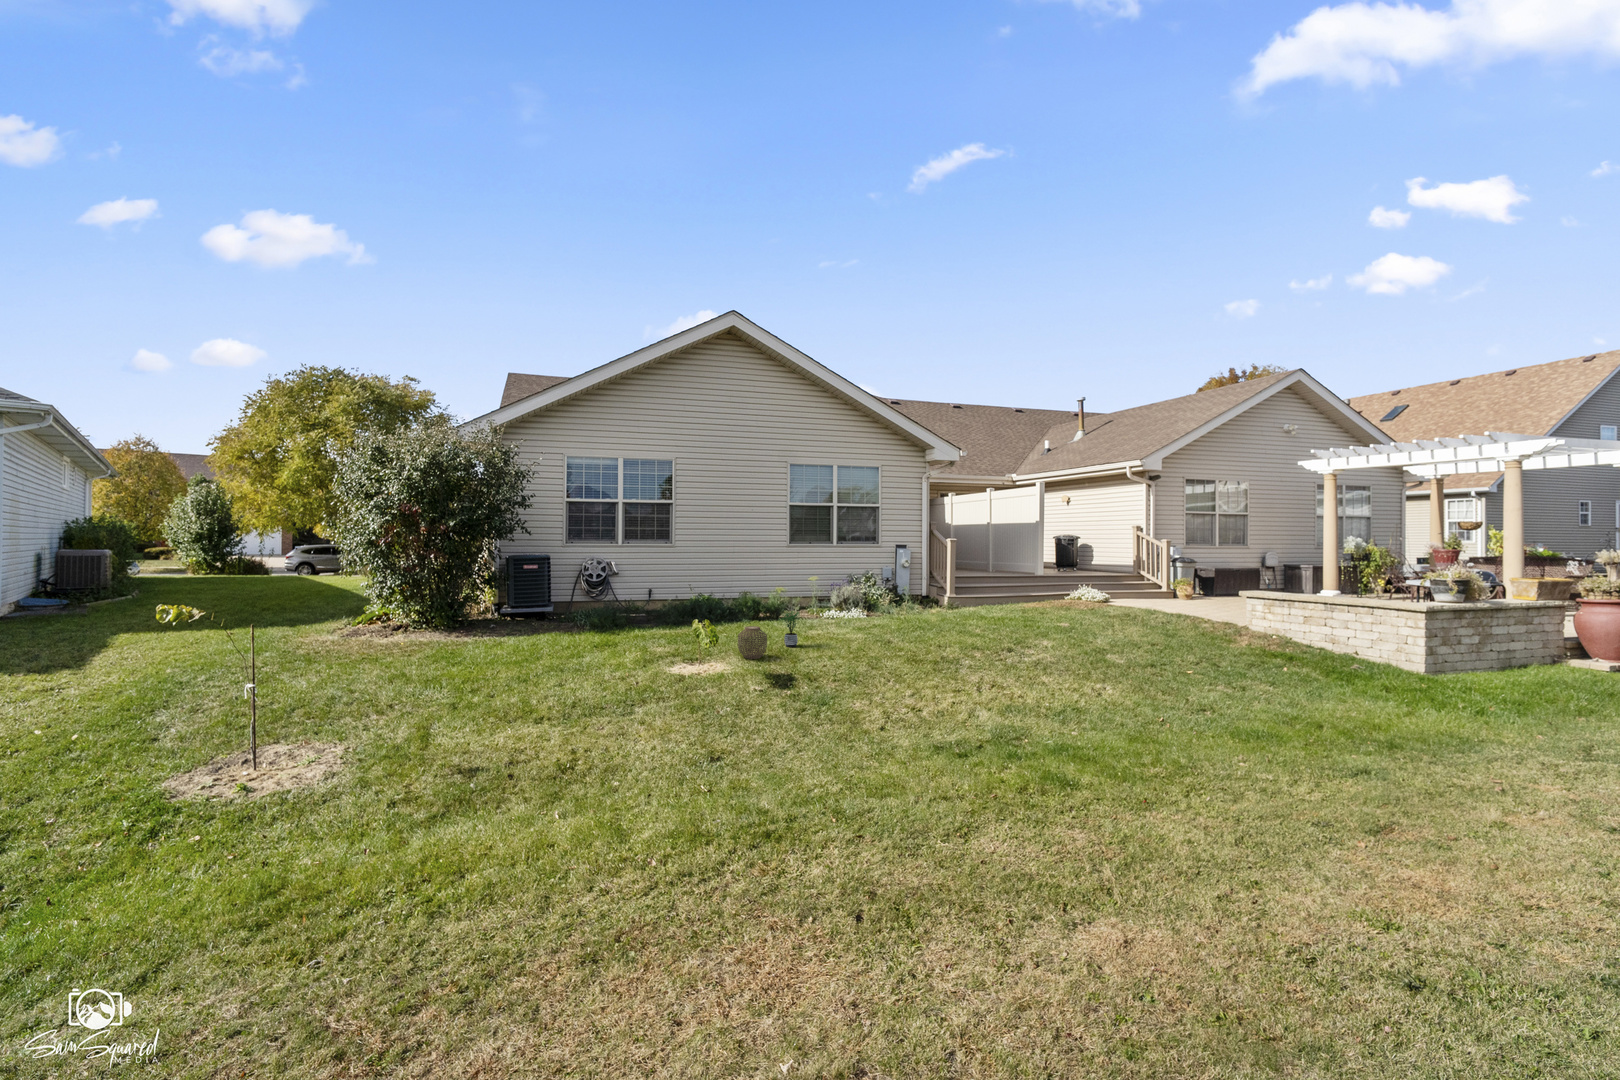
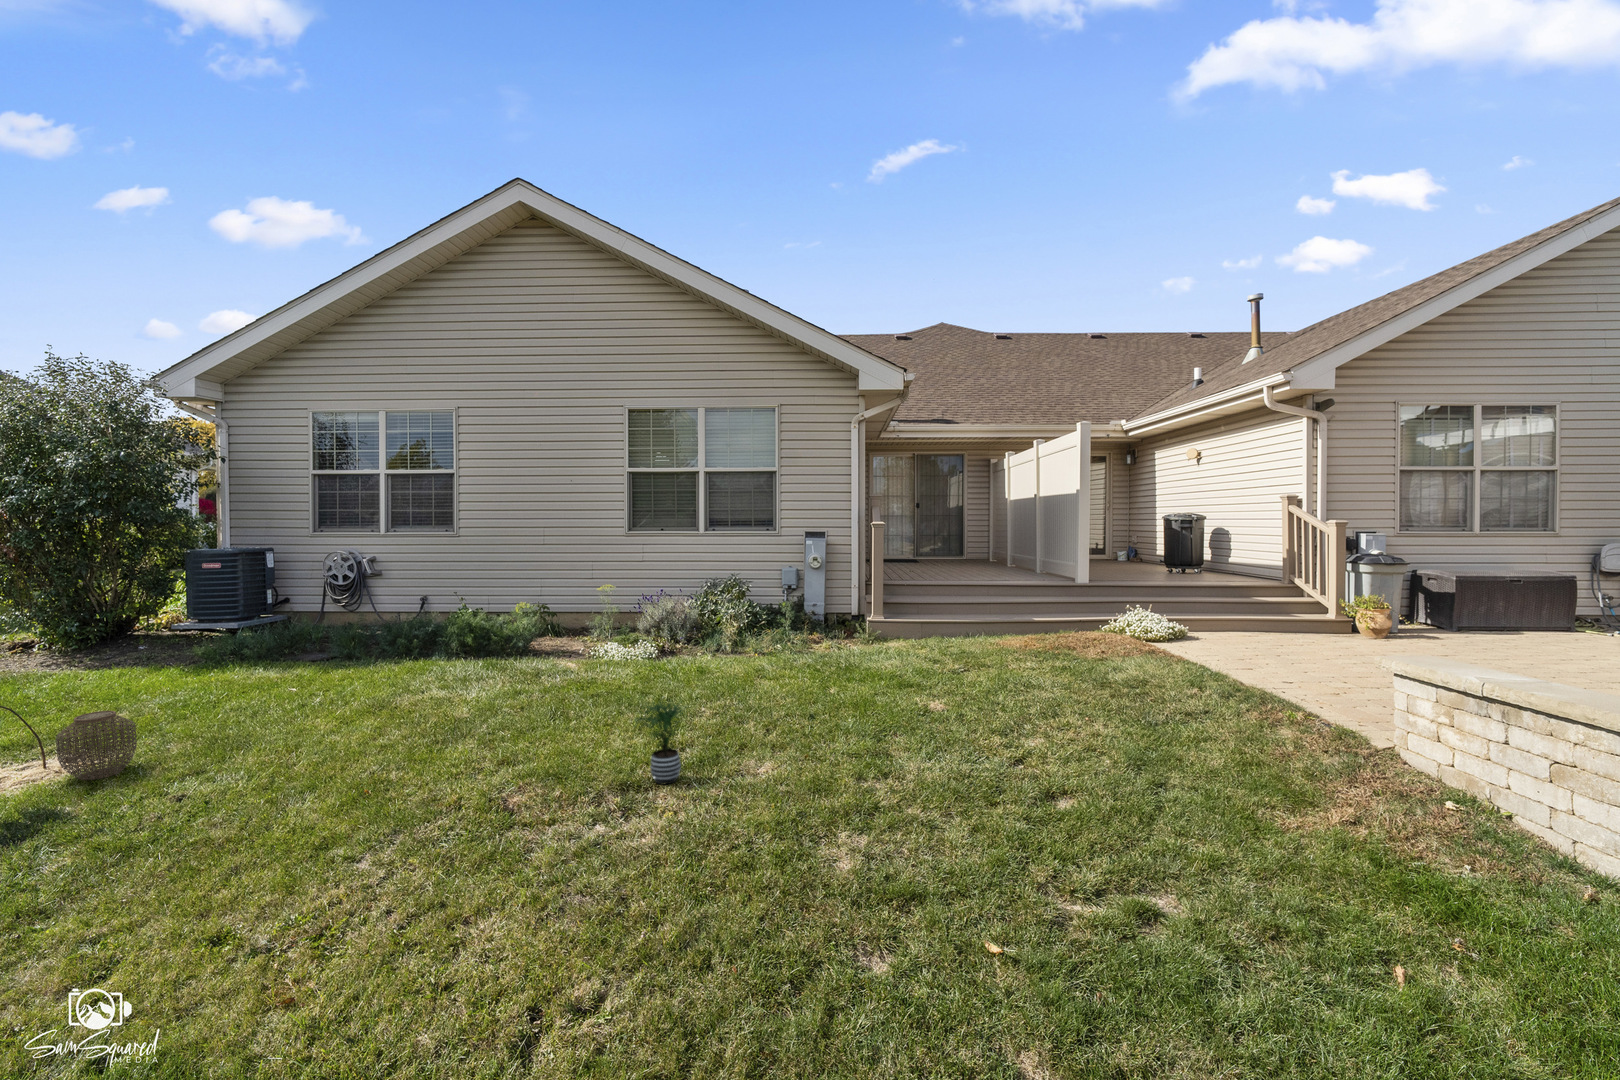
potted plant: present [779,611,799,647] -> present [634,701,683,784]

